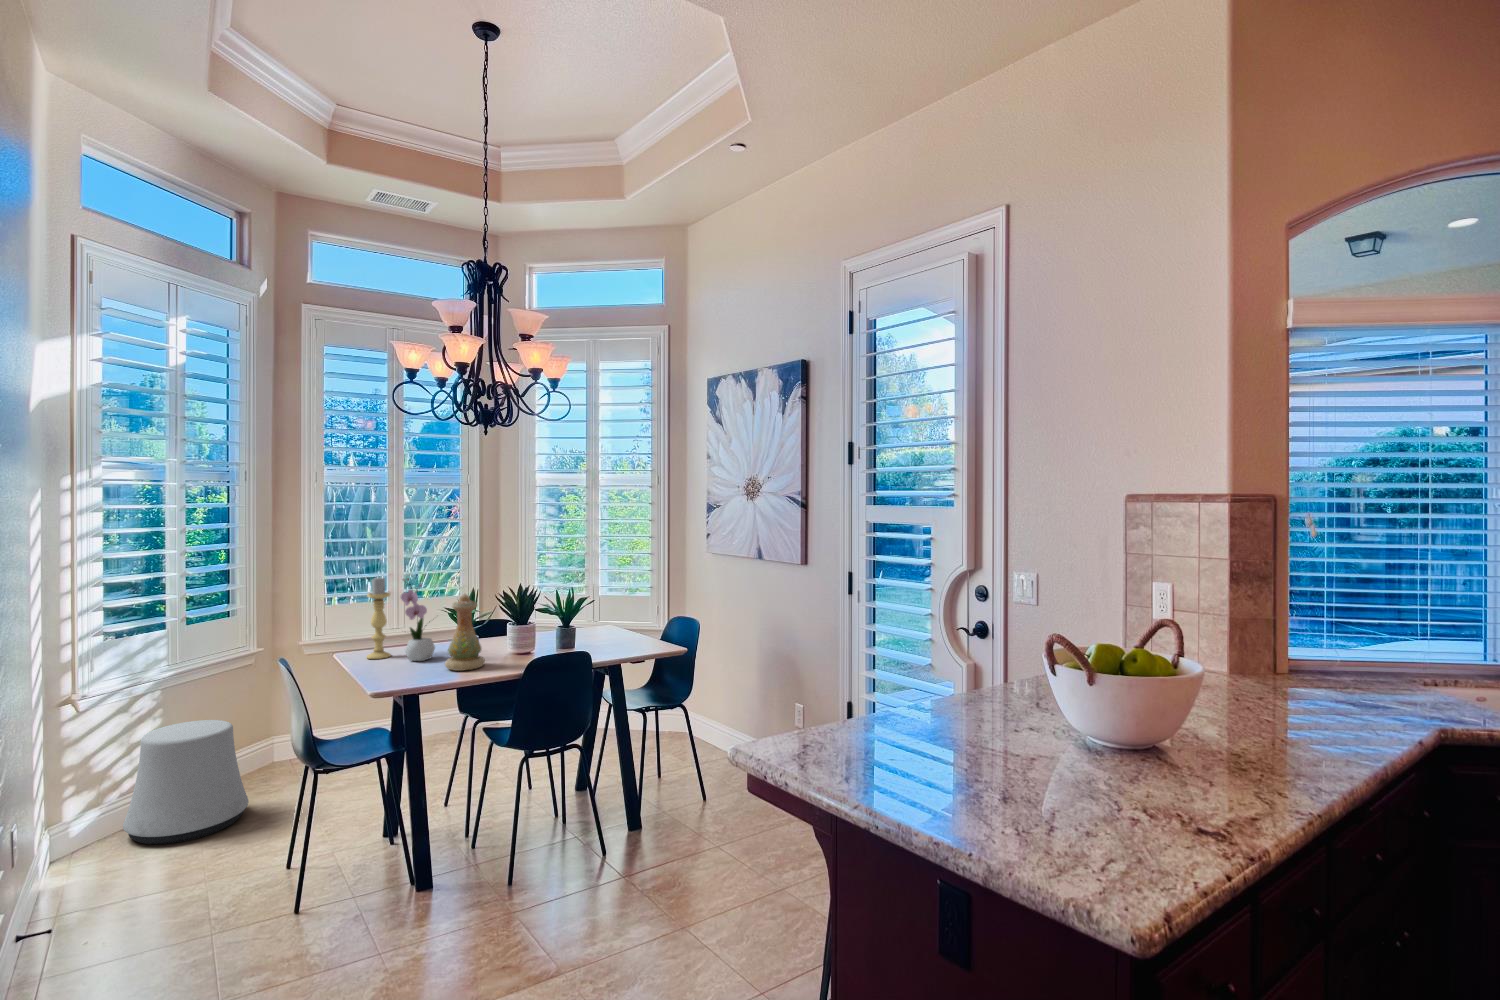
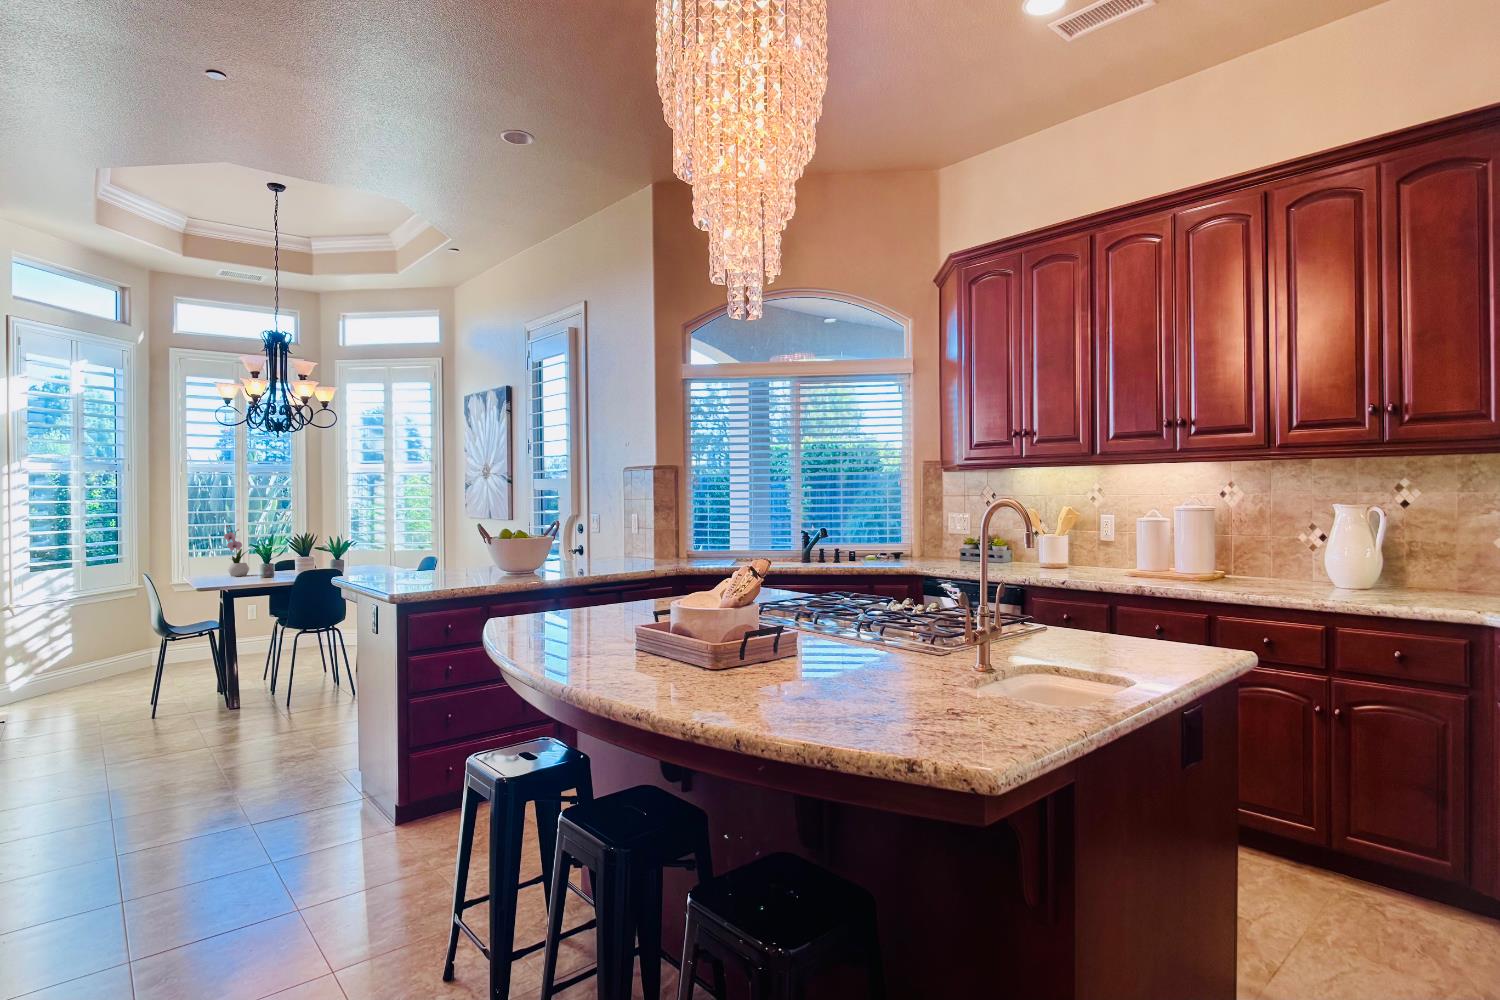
candle holder: present [367,577,391,659] -> none [205,526,222,577]
vase: present [445,594,485,671] -> none [250,532,277,578]
stool: present [123,720,249,844] -> none [46,625,131,696]

